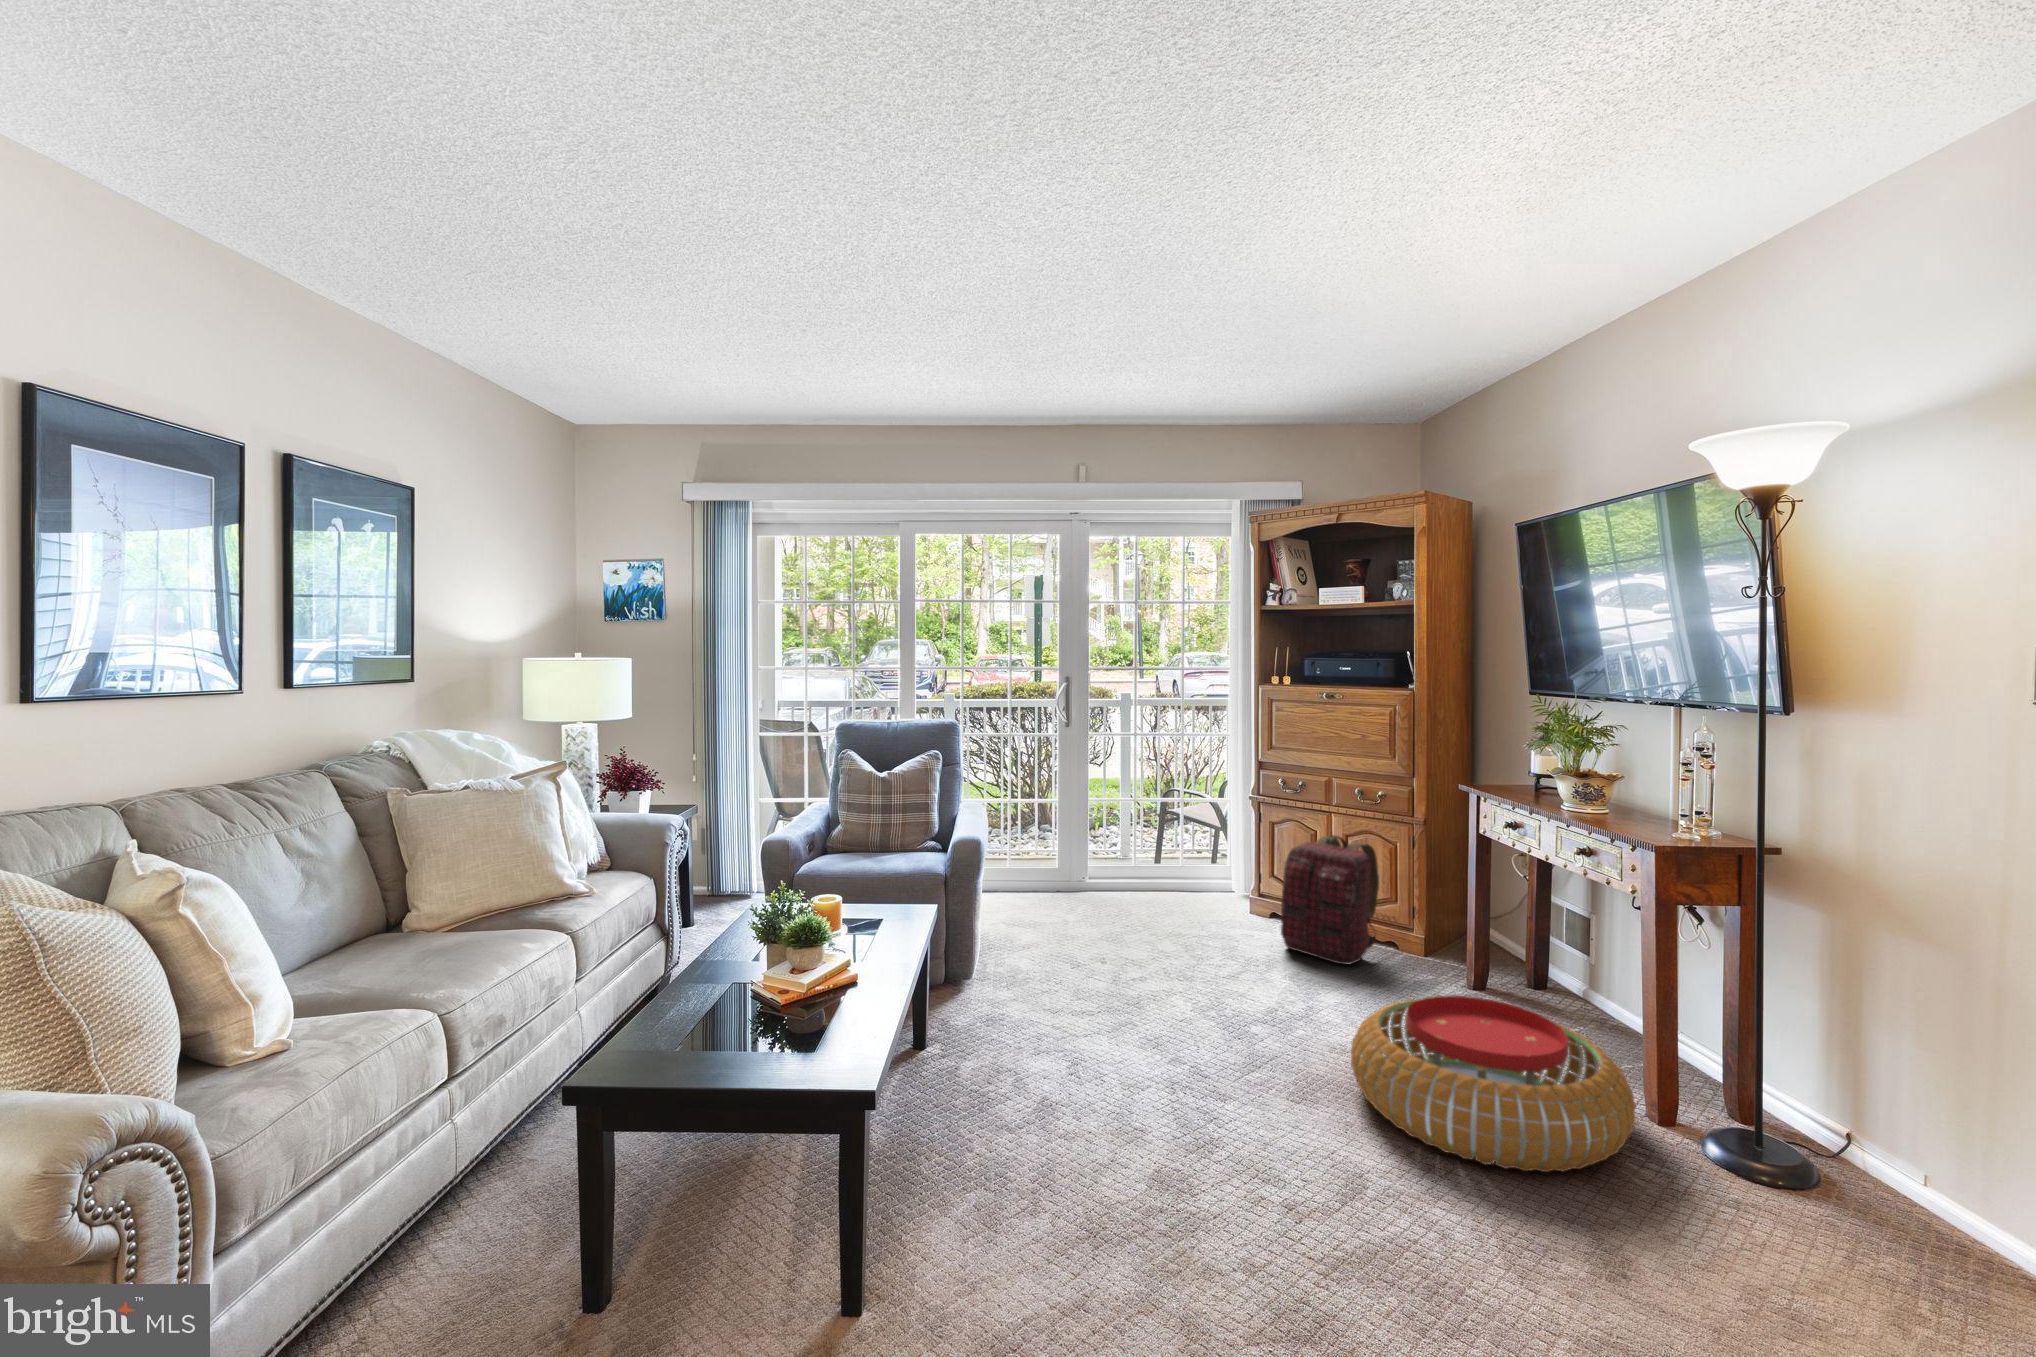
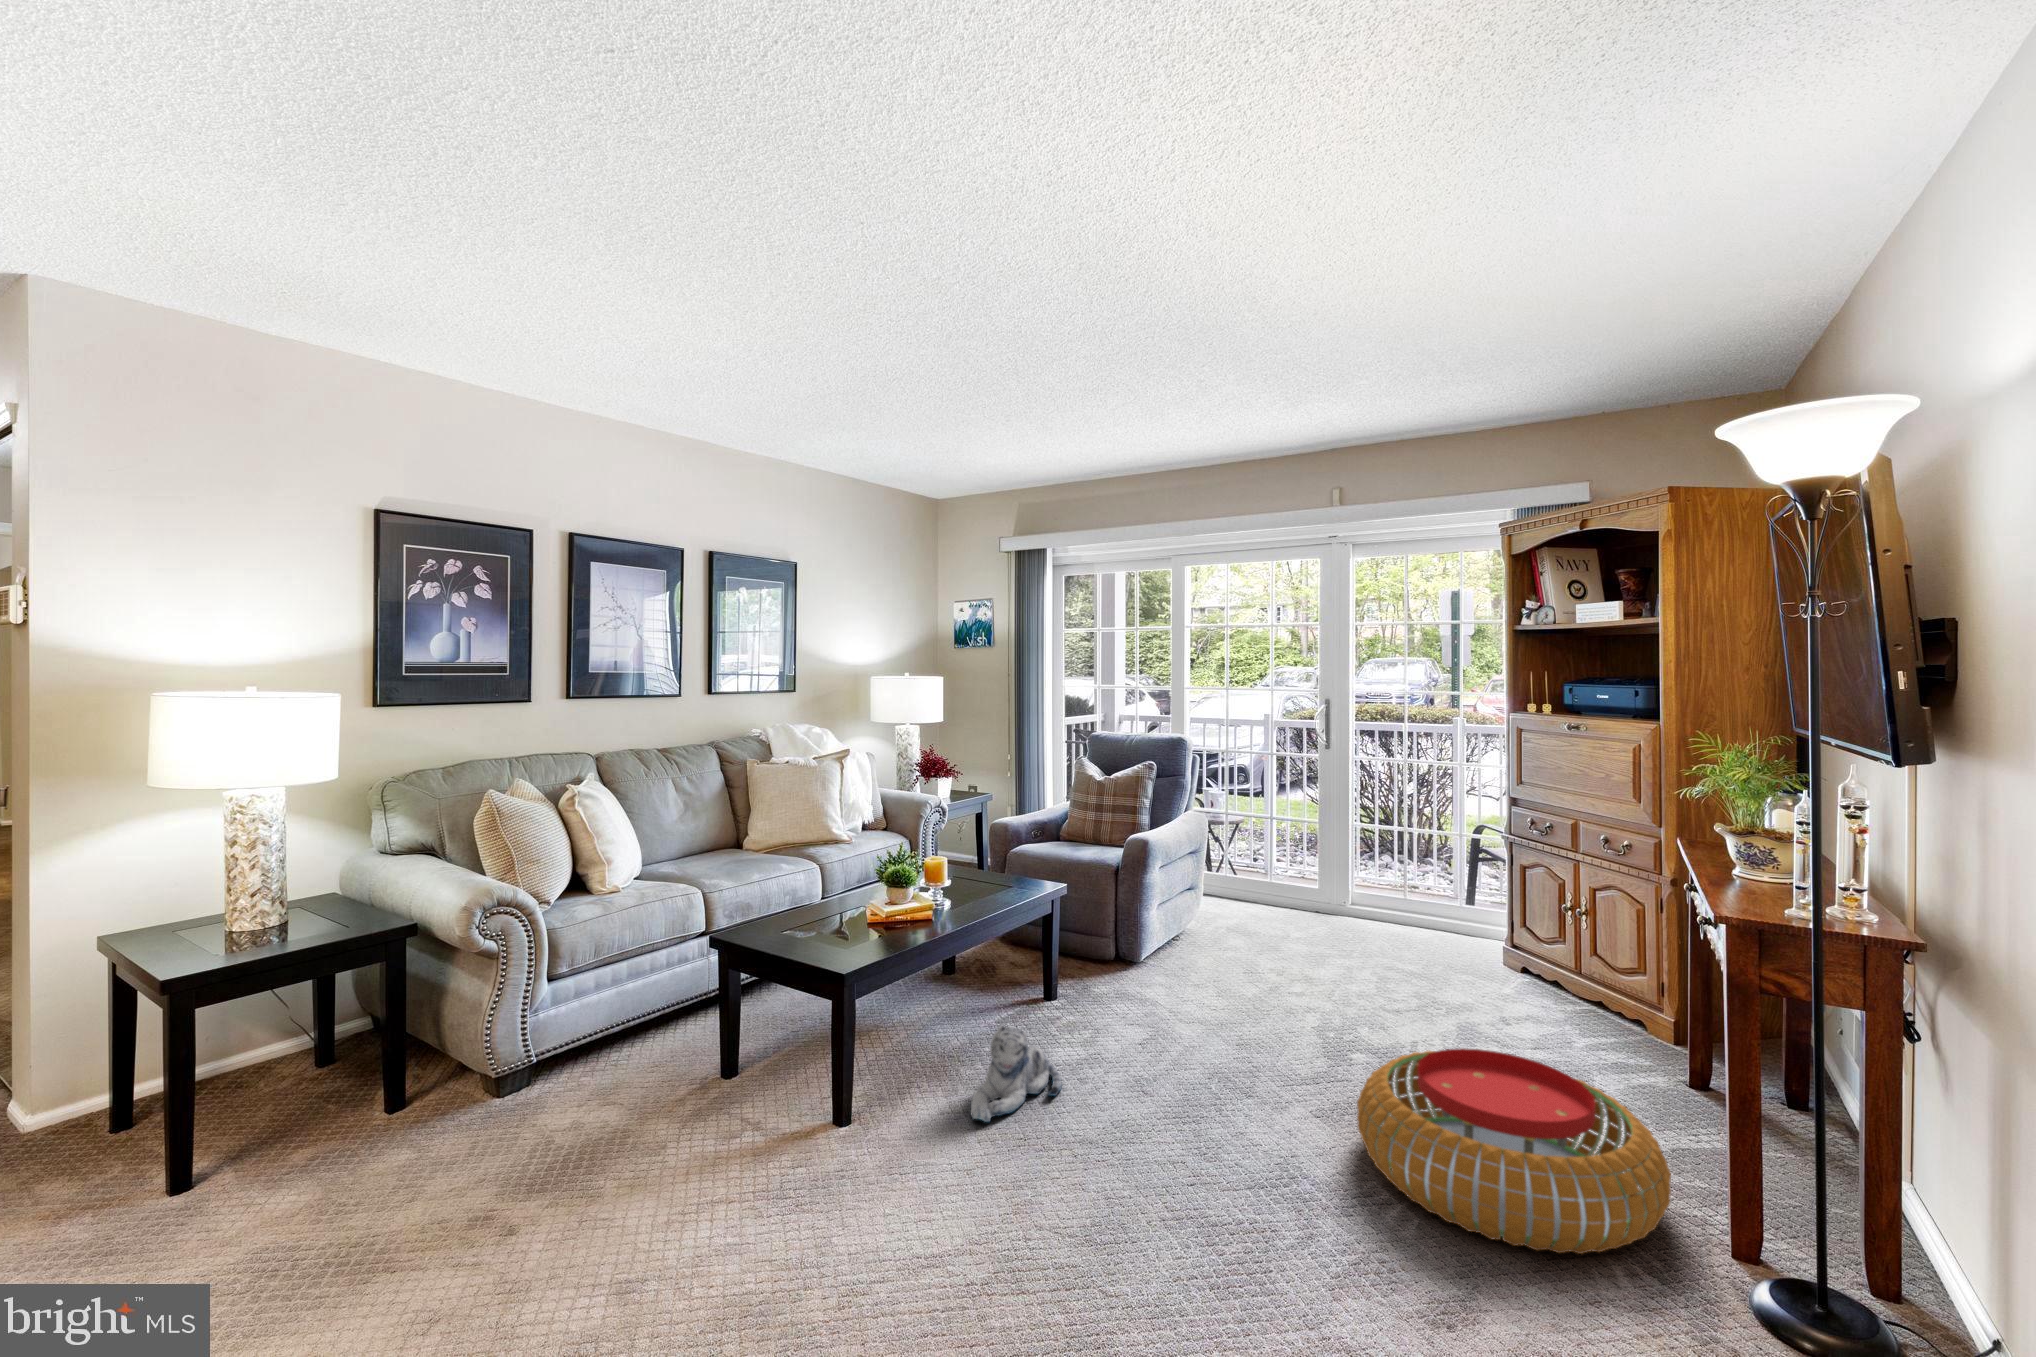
backpack: present [1281,835,1379,964] -> none [1479,883,1615,1030]
plush toy: none [986,1098,1075,1233] -> present [971,1026,1062,1122]

